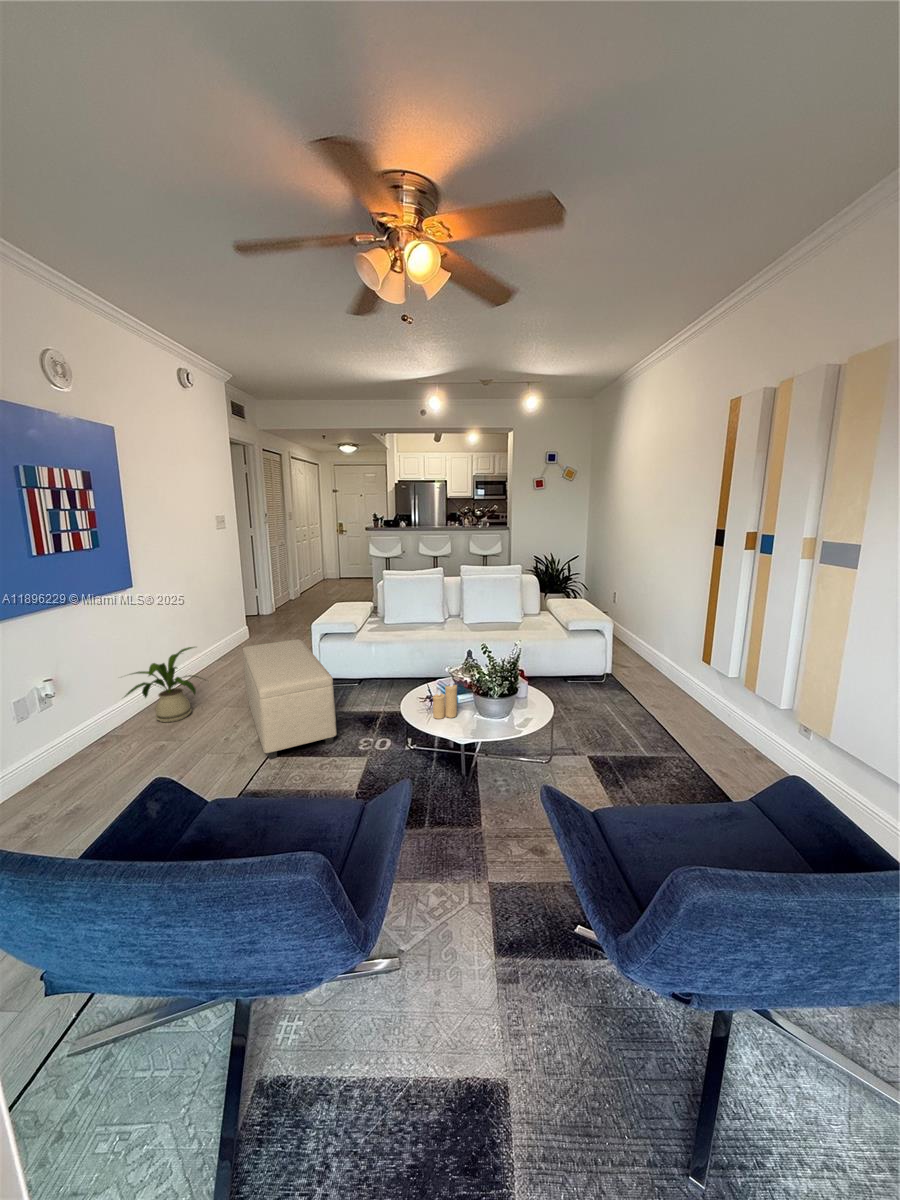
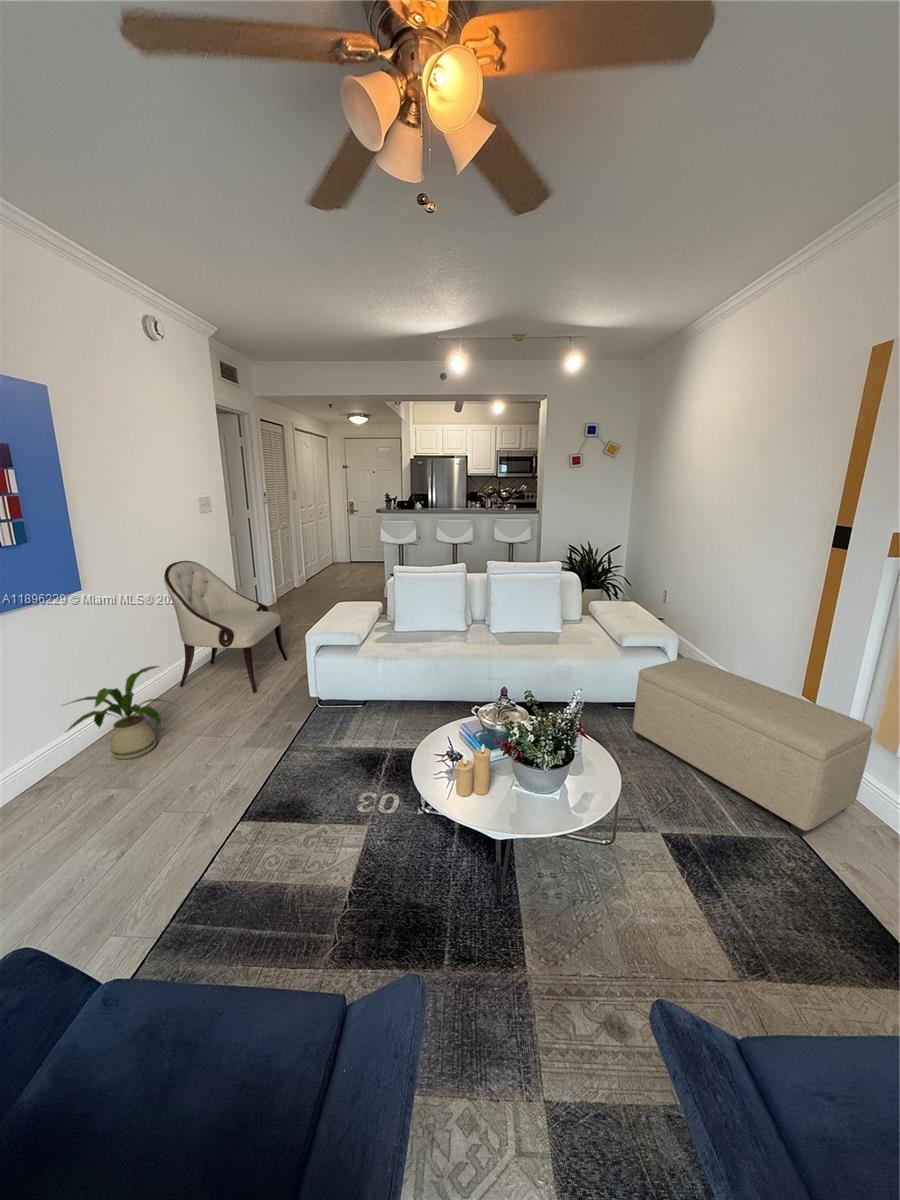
armchair: none [191,568,291,677] -> present [164,561,287,693]
ottoman: present [242,639,337,759] -> present [633,658,873,837]

